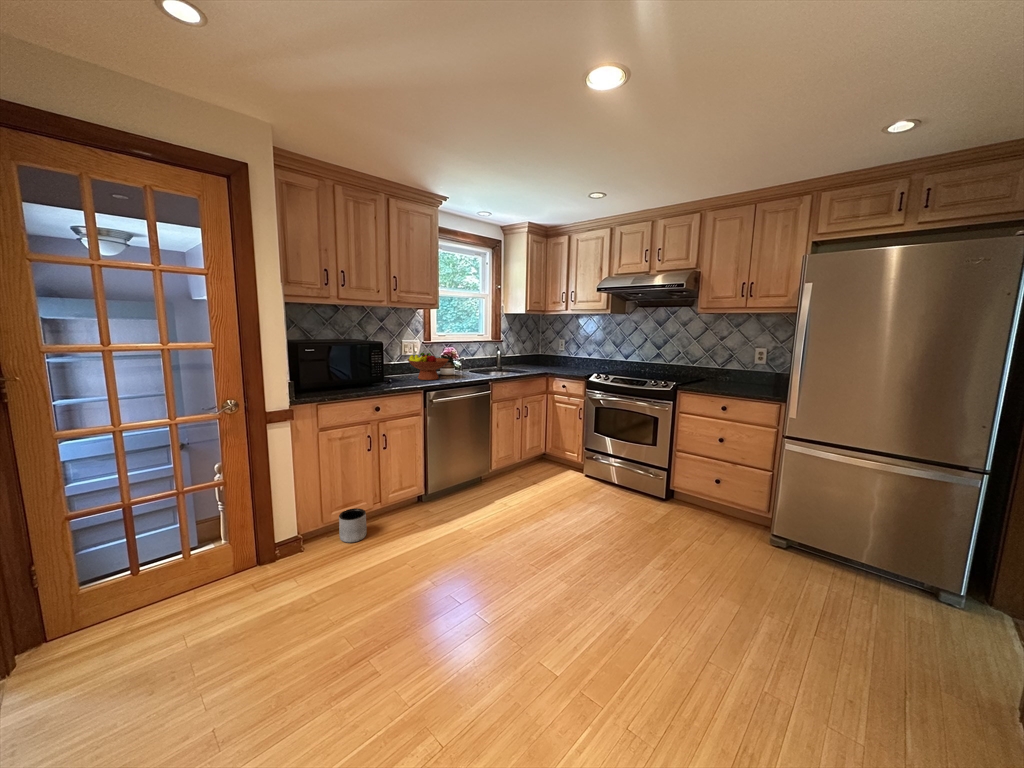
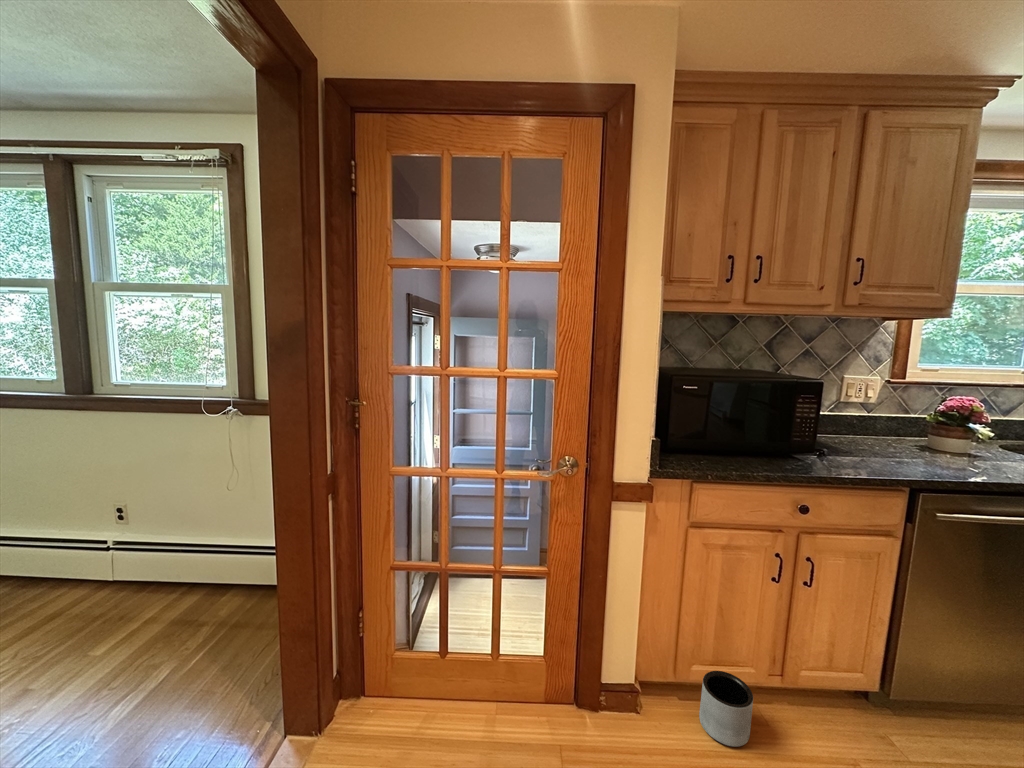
fruit bowl: present [407,353,449,380] -> none [860,405,973,464]

